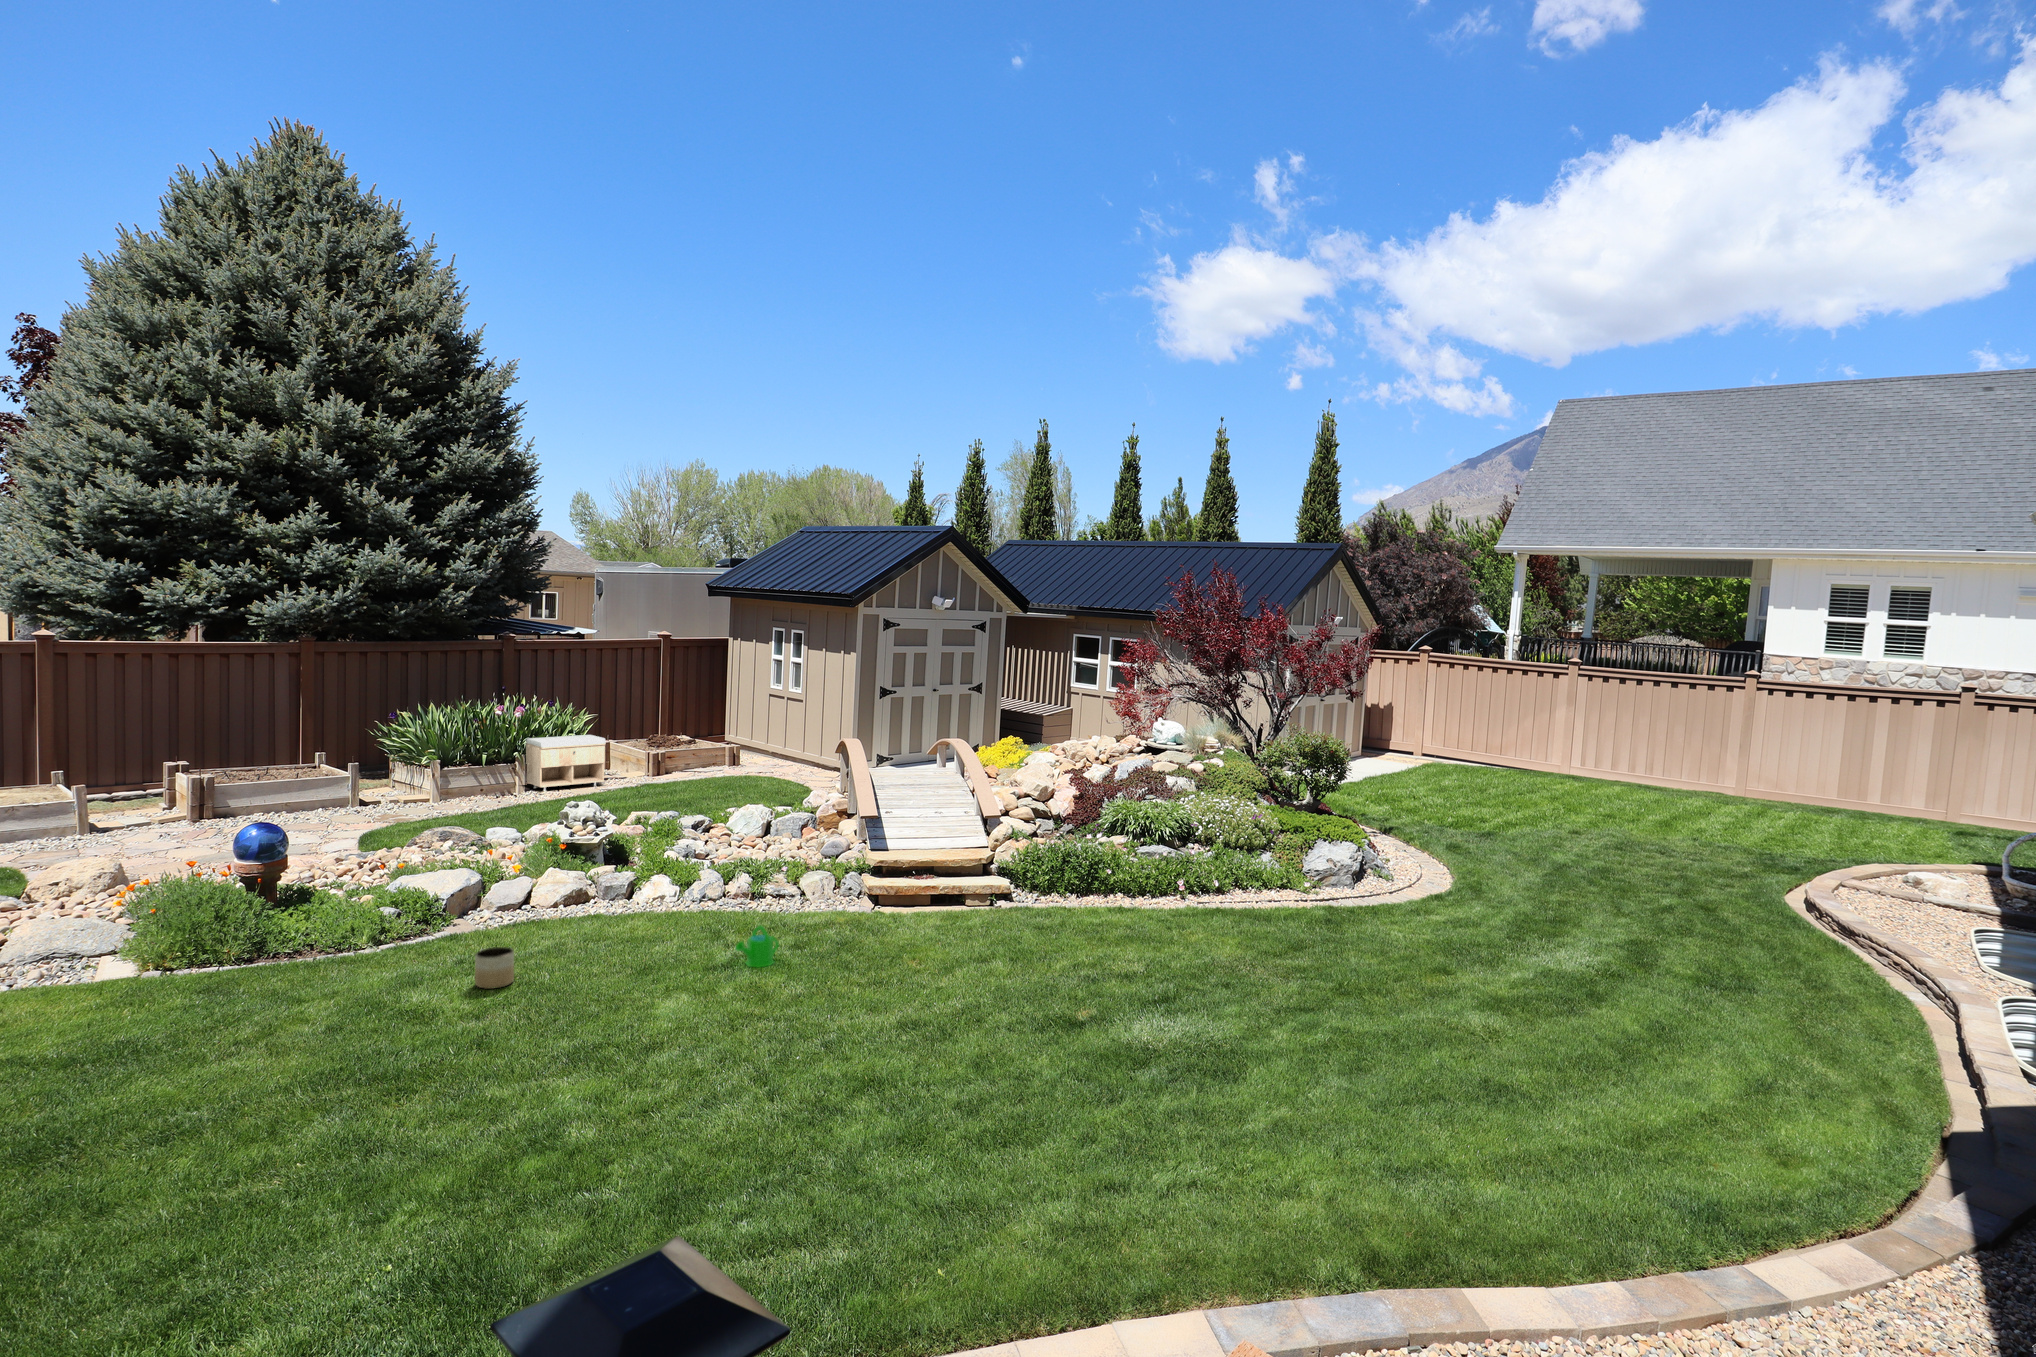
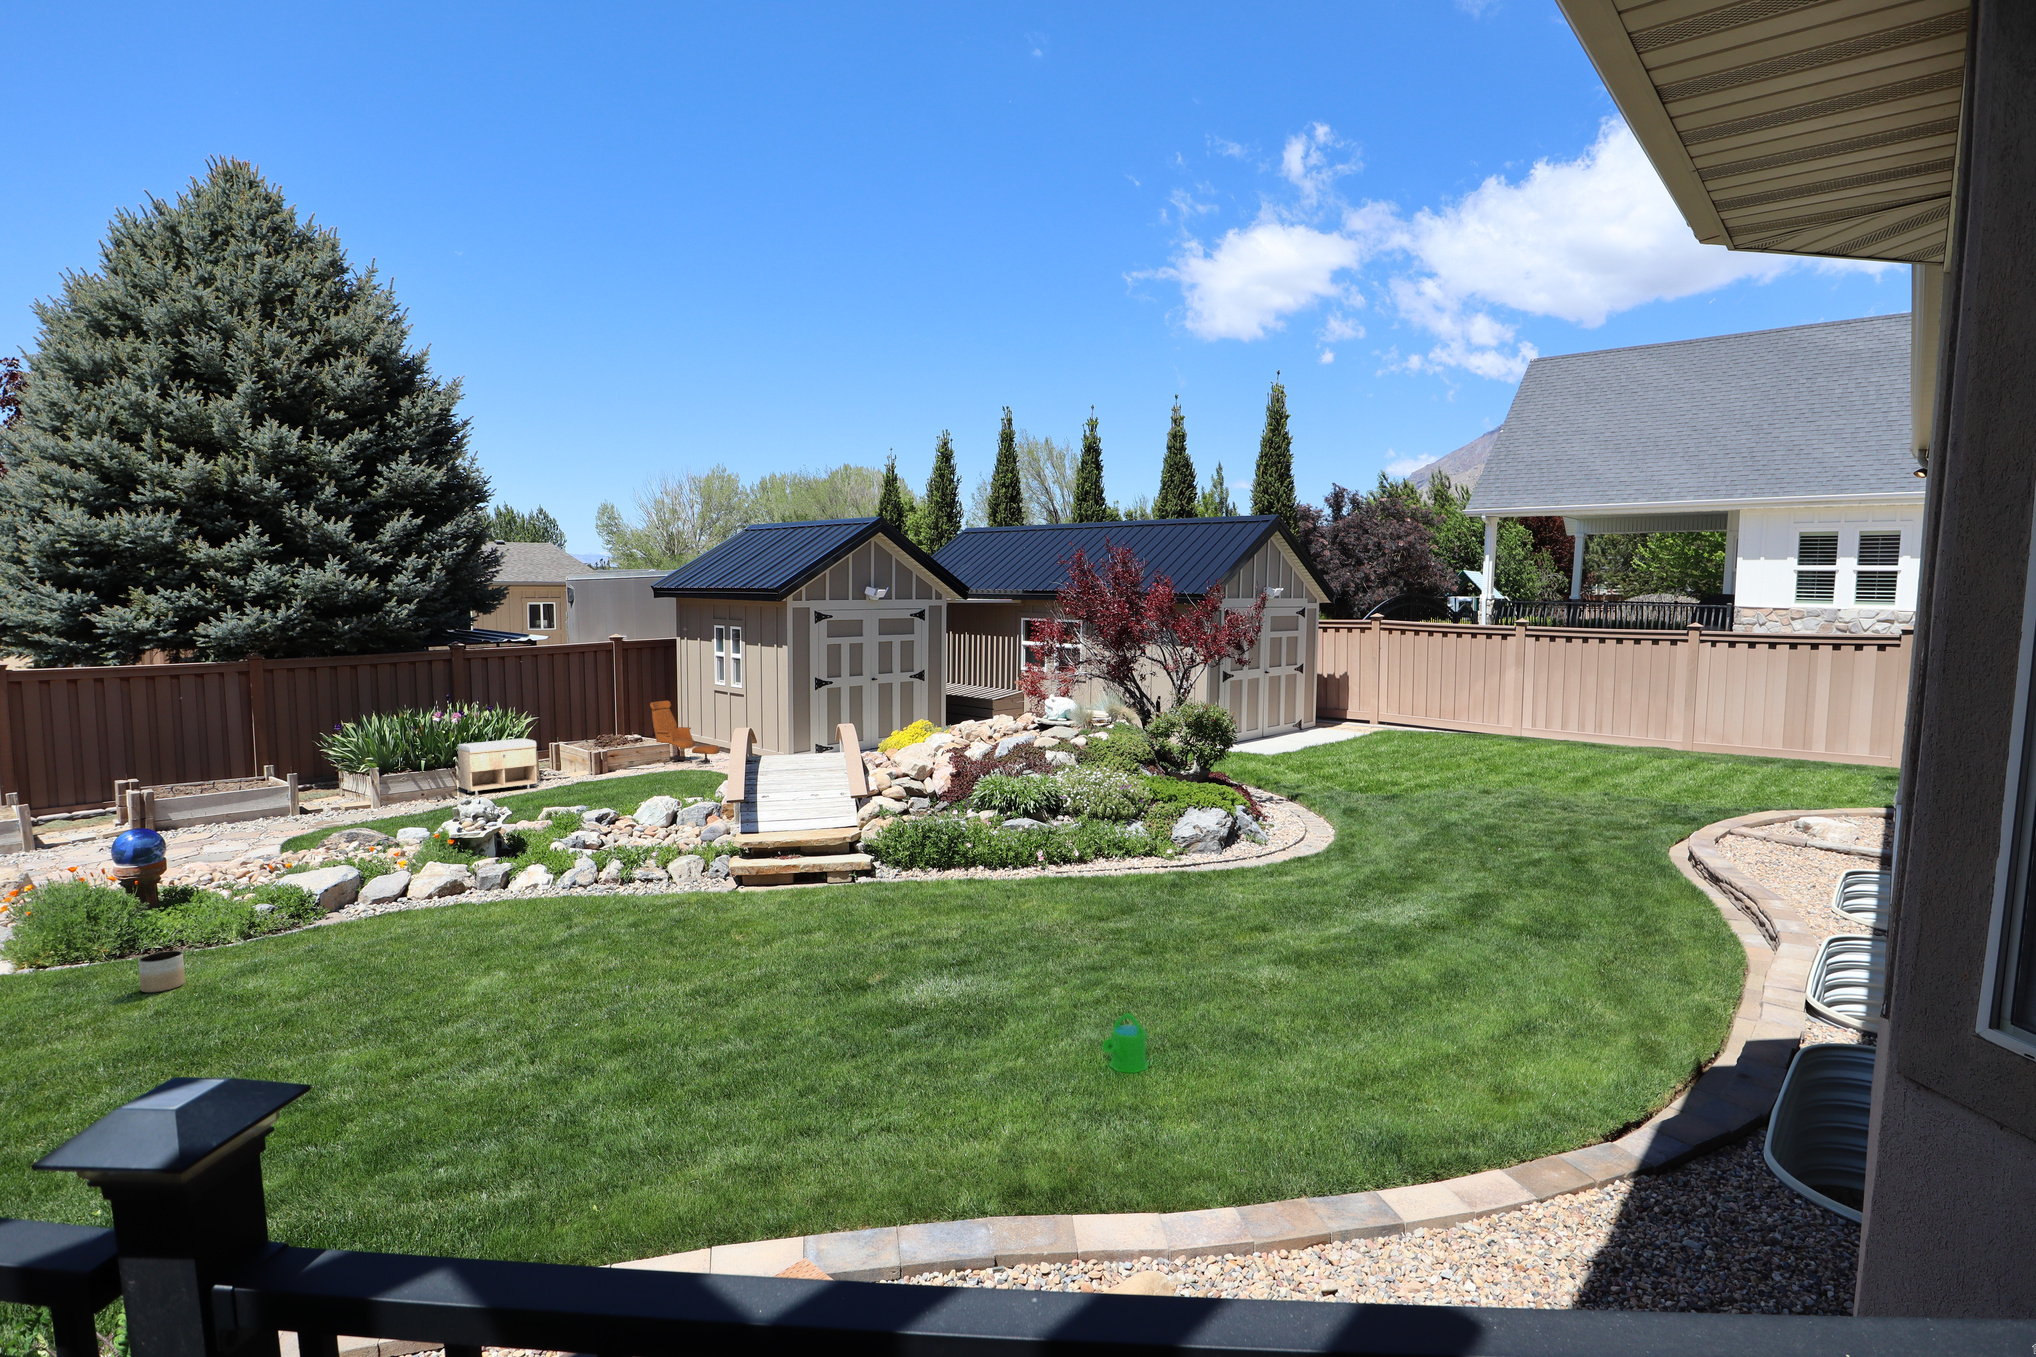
lounge chair: none [708,701,778,769] -> present [650,701,720,765]
watering can: present [735,926,779,967] -> present [1102,1013,1149,1073]
planter: present [475,947,514,989] -> present [139,951,185,993]

